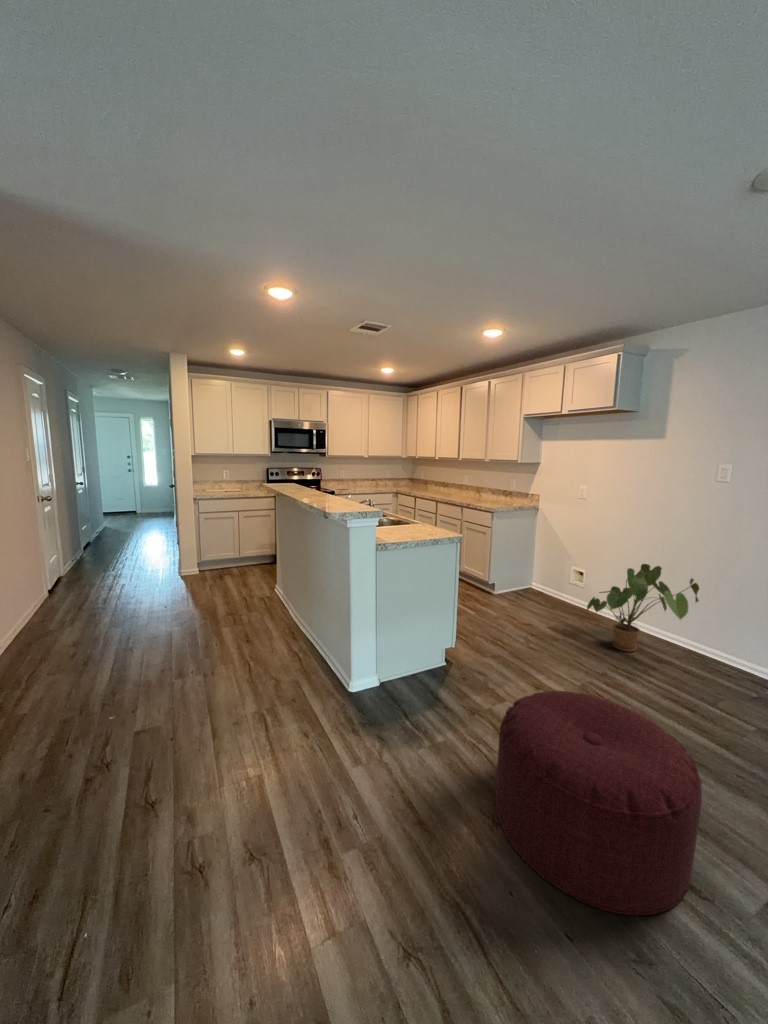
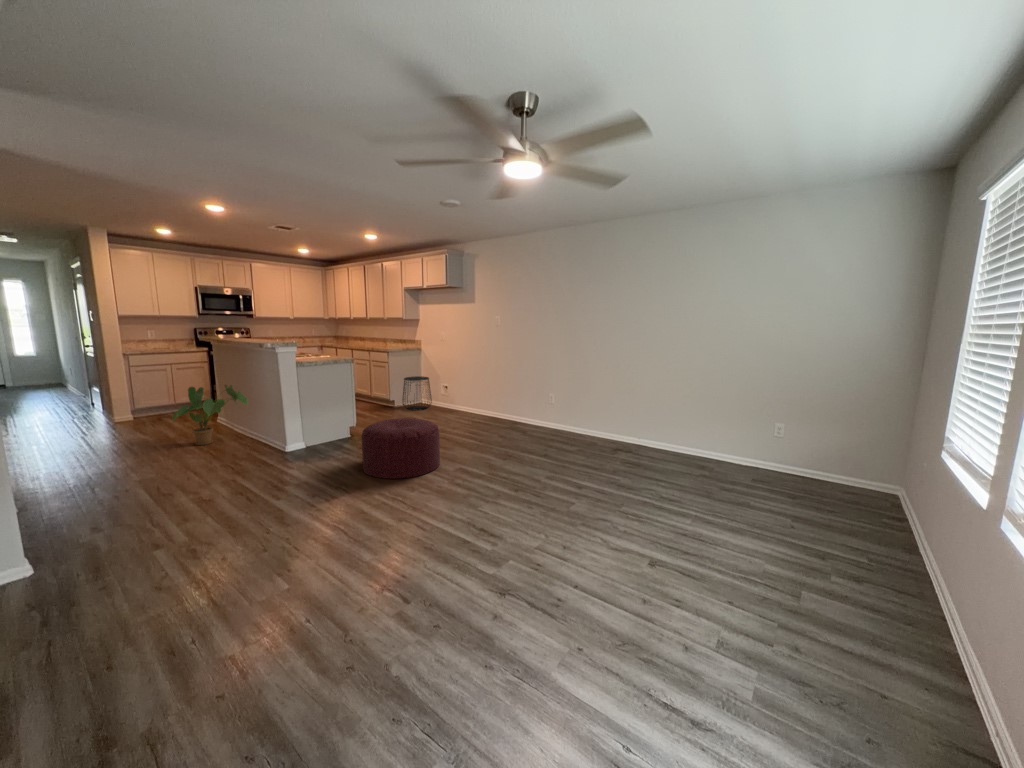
side table: none [508,550,554,605] -> present [403,376,432,410]
house plant: present [587,564,699,652] -> present [172,385,248,445]

